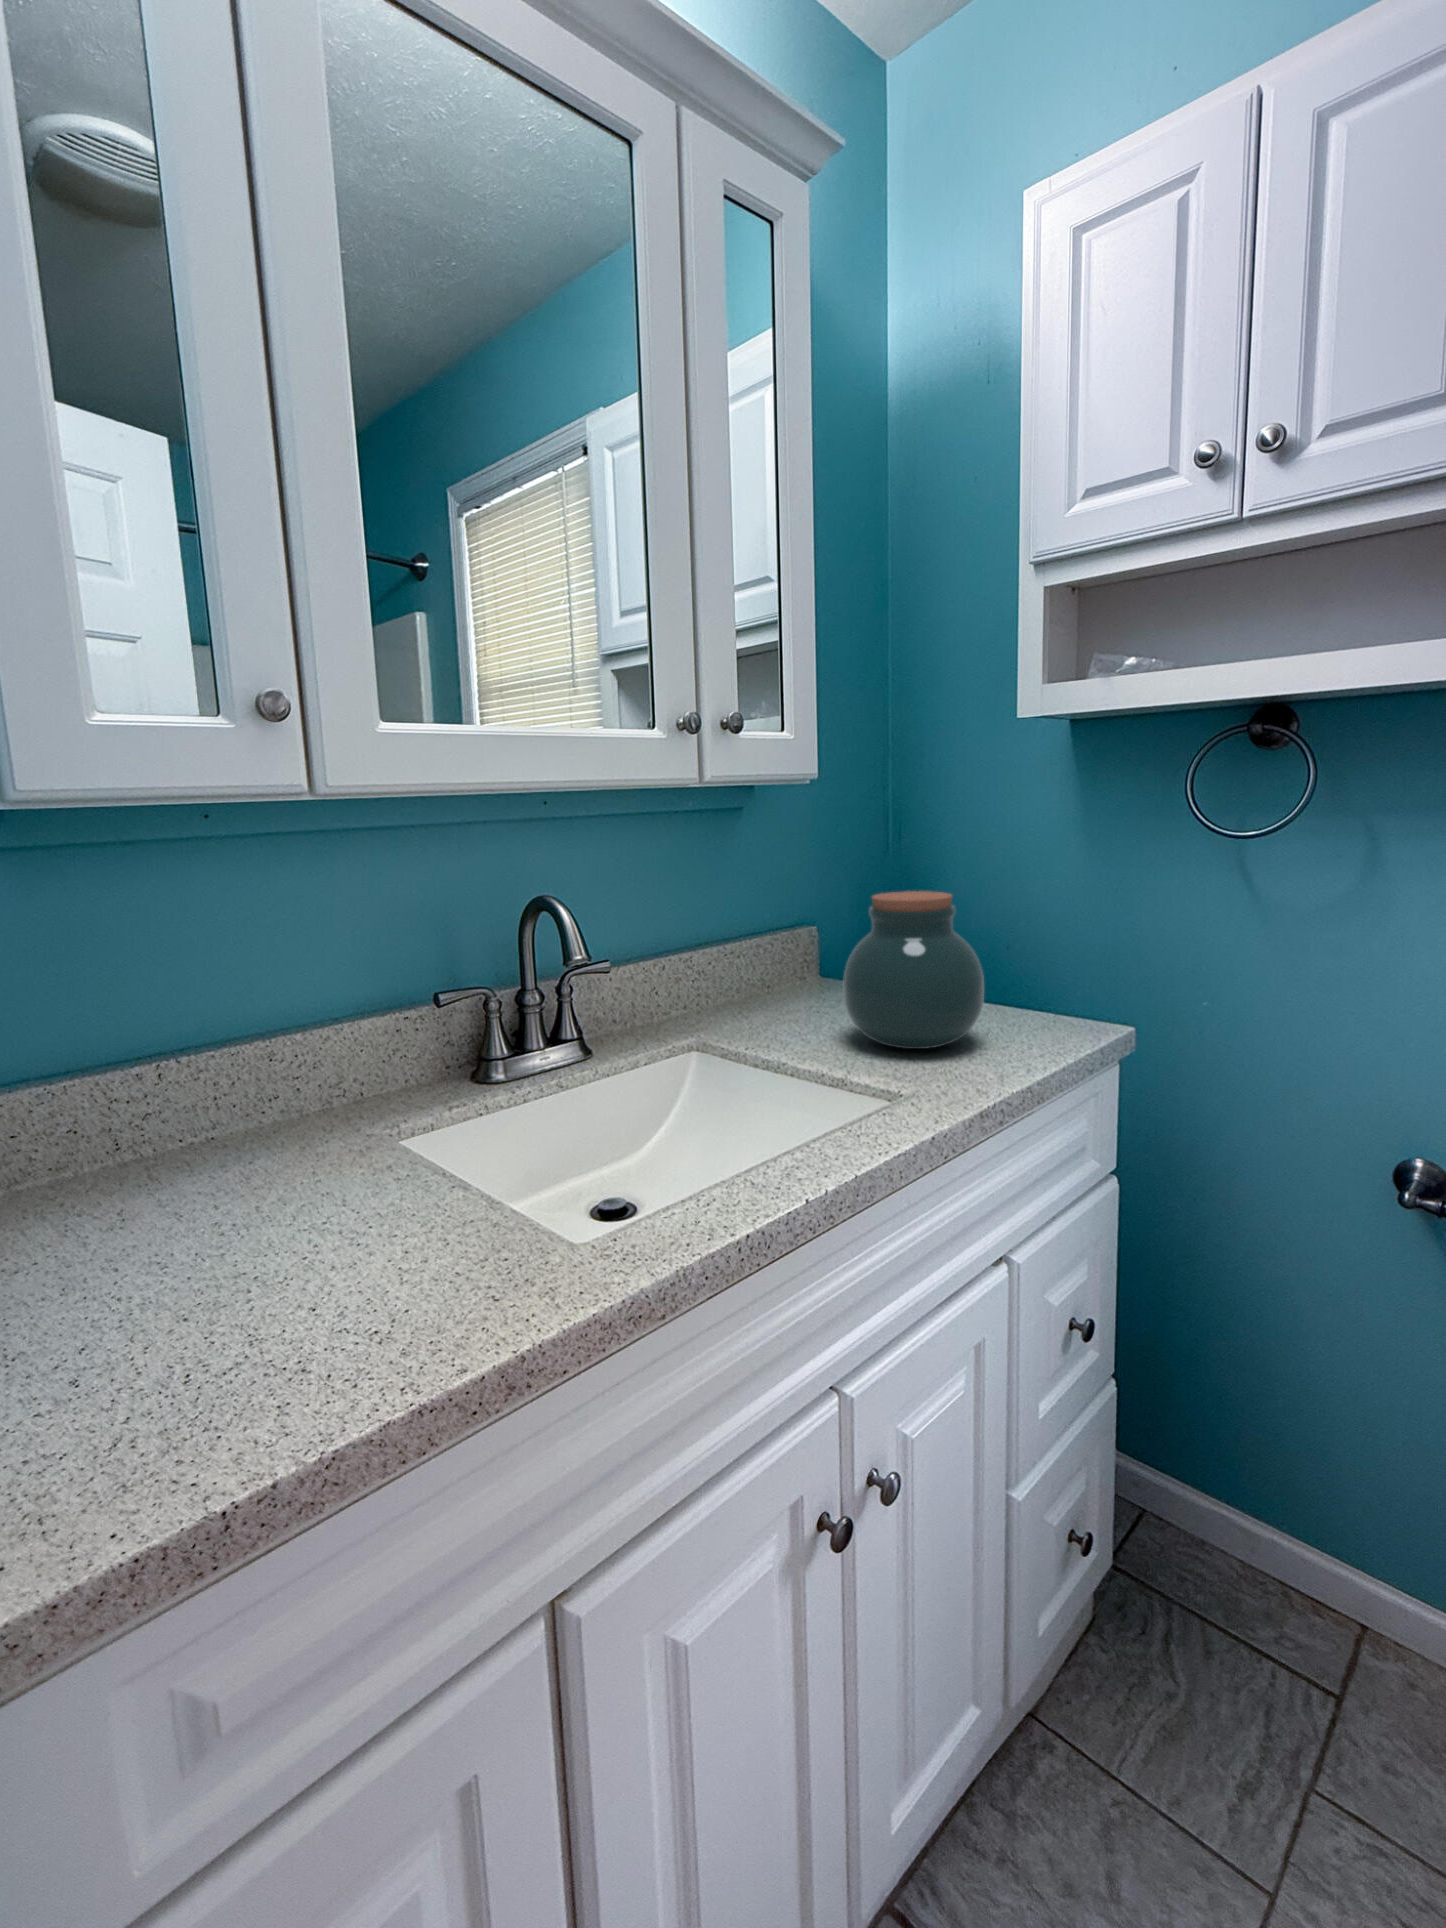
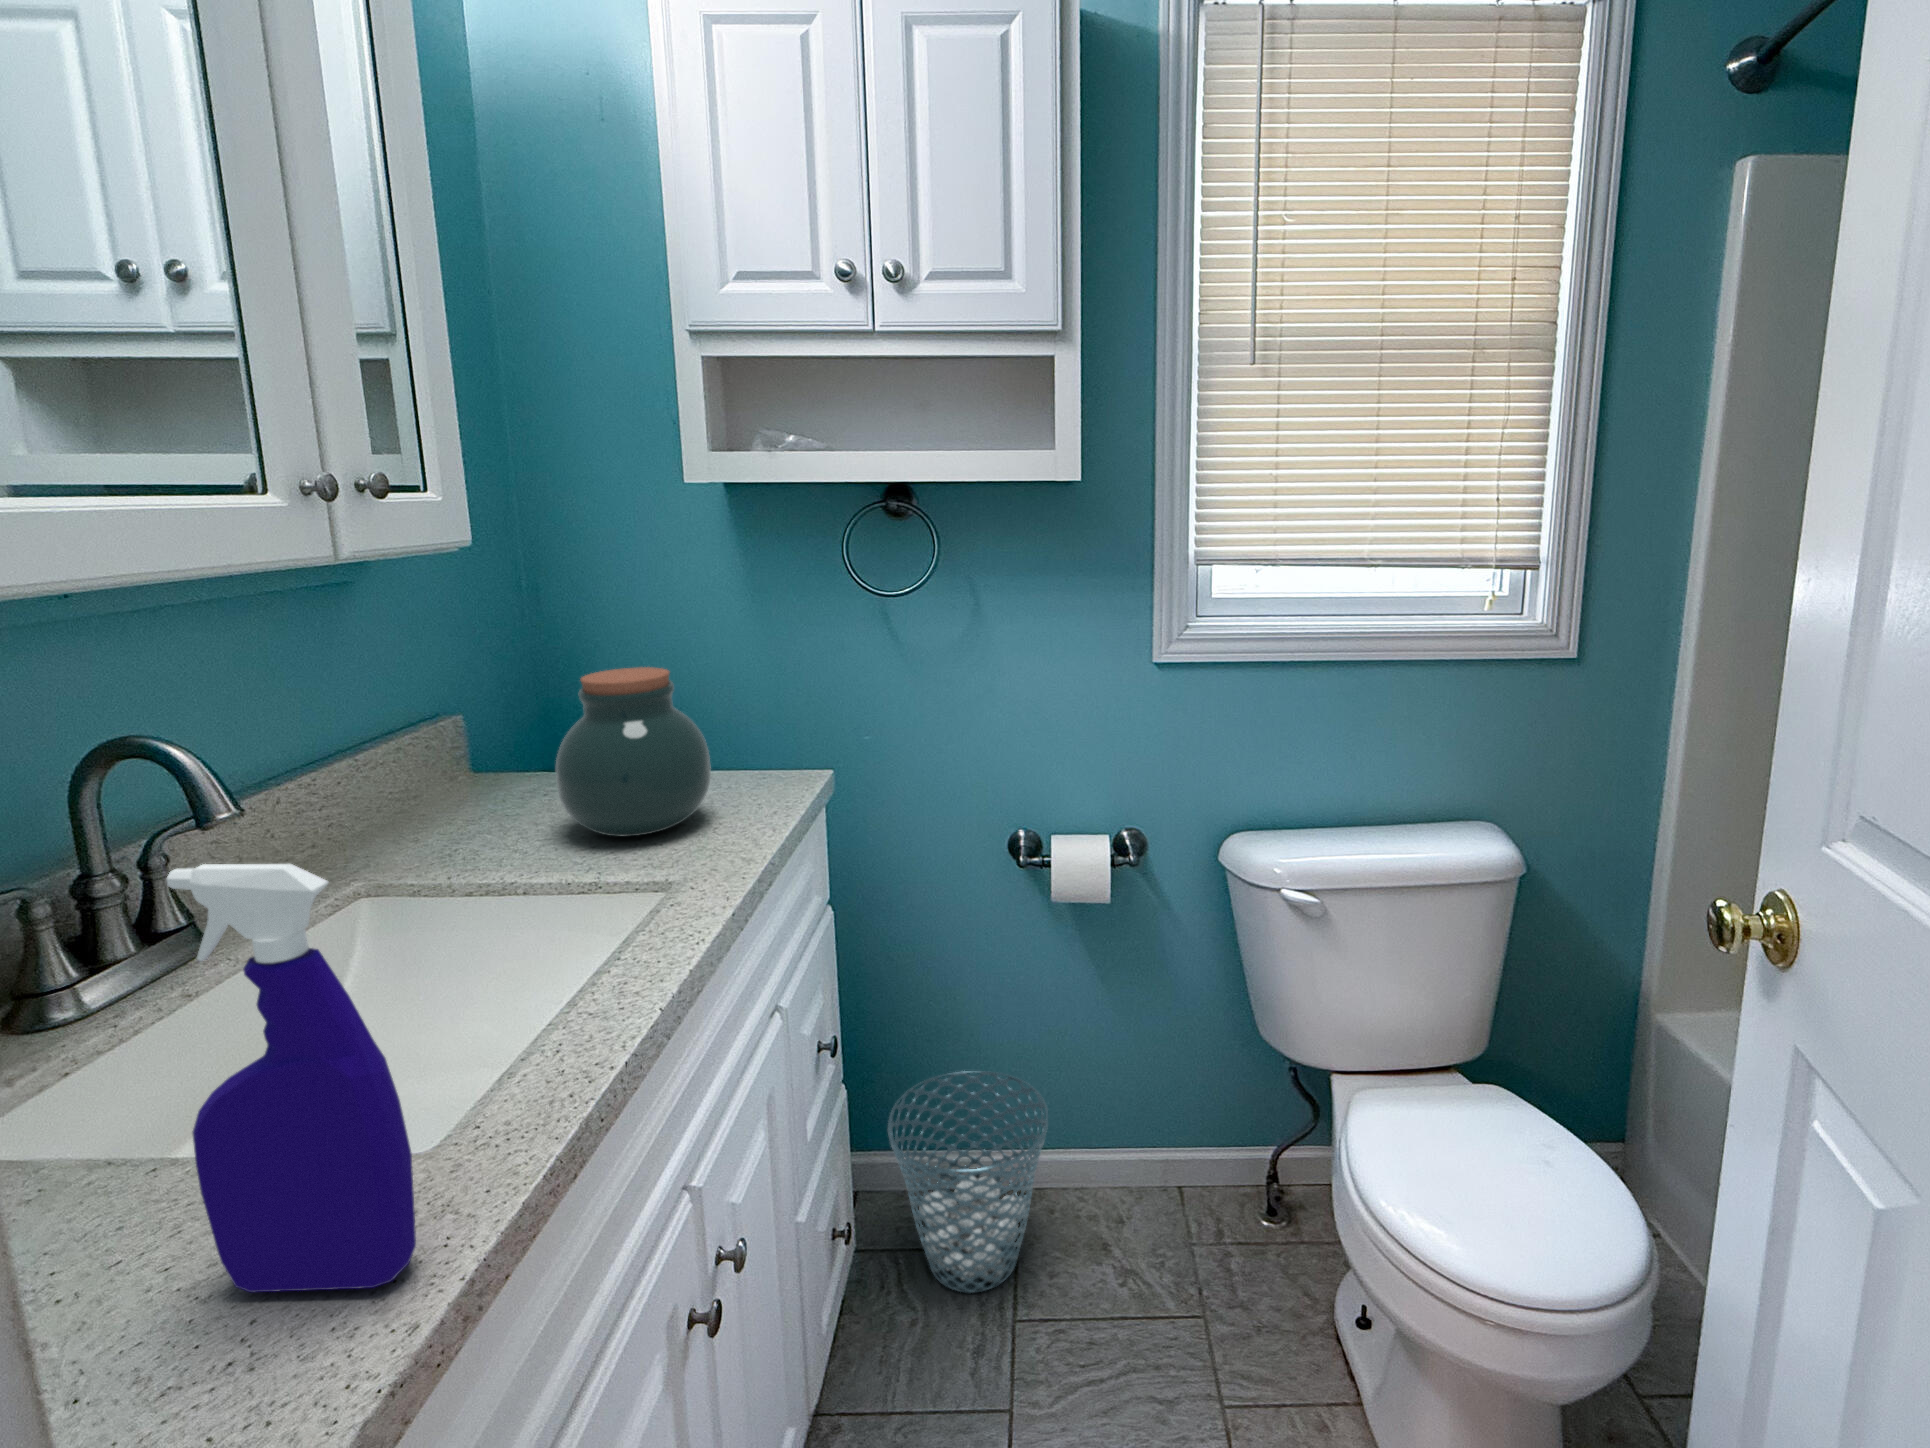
spray bottle: none [389,958,502,1328] -> present [166,864,416,1292]
waste basket: none [1169,1422,1413,1726] -> present [888,1071,1048,1293]

